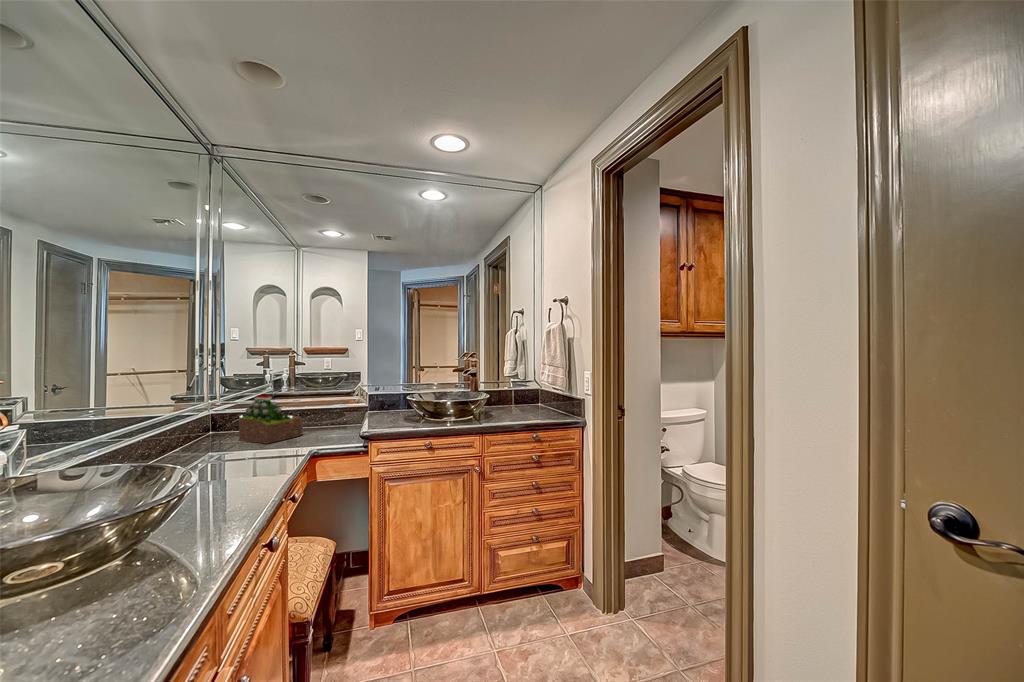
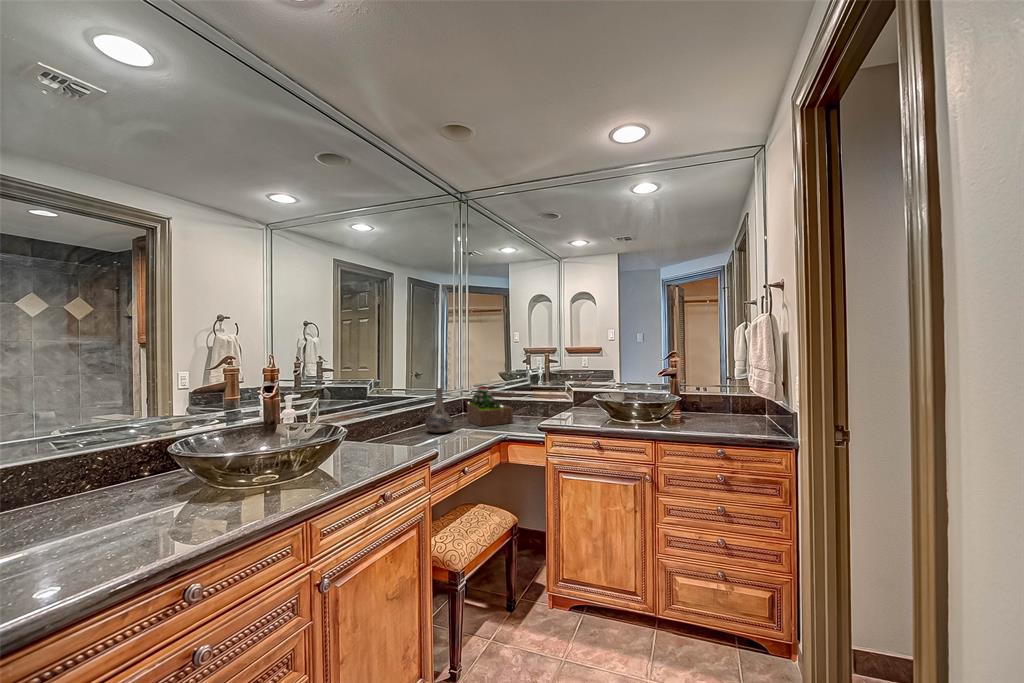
decorative vase: none [194,400,238,460] -> present [425,388,454,433]

